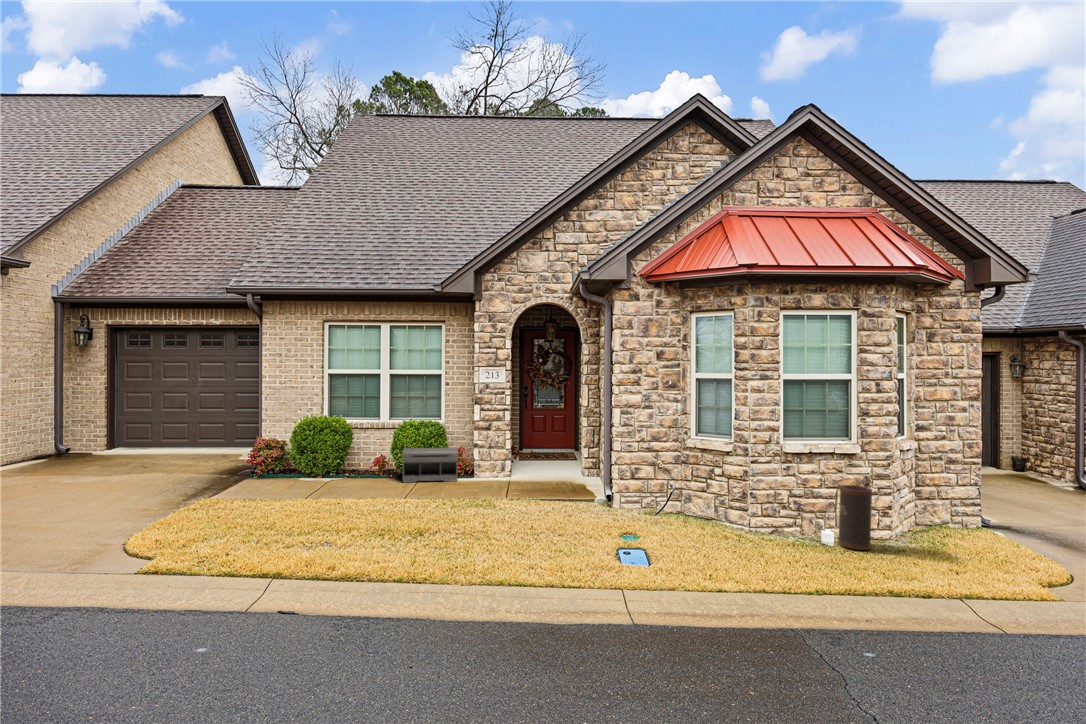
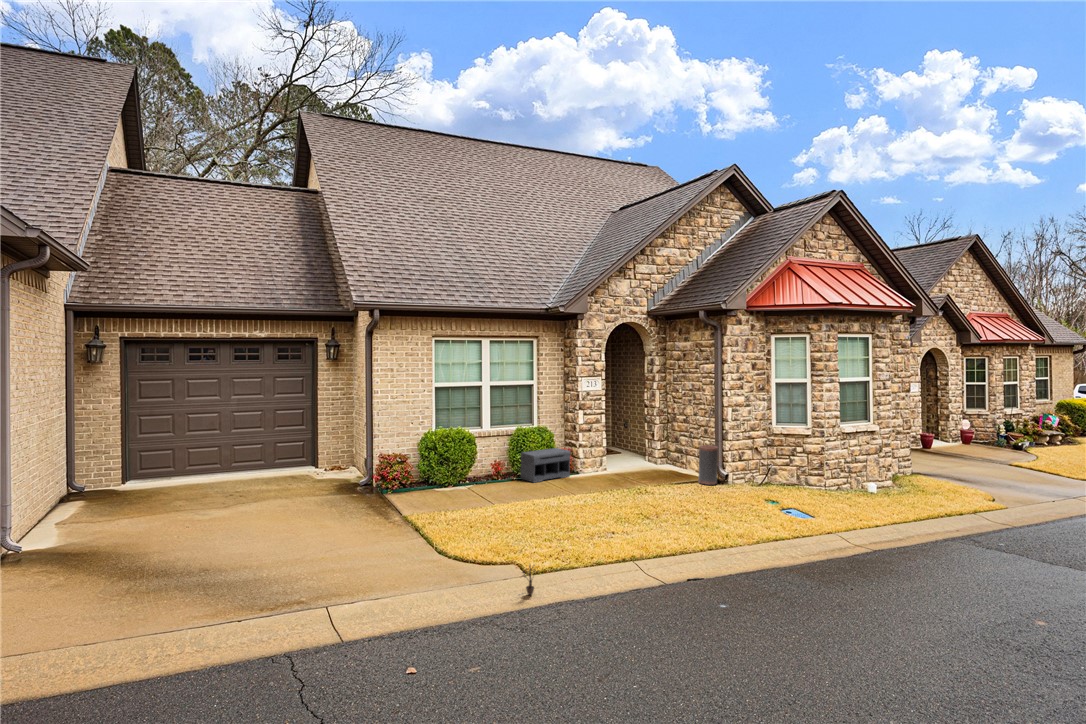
trash can: present [838,485,872,550] -> present [698,445,718,485]
decorative plant: none [33,550,63,588] -> present [522,566,534,595]

